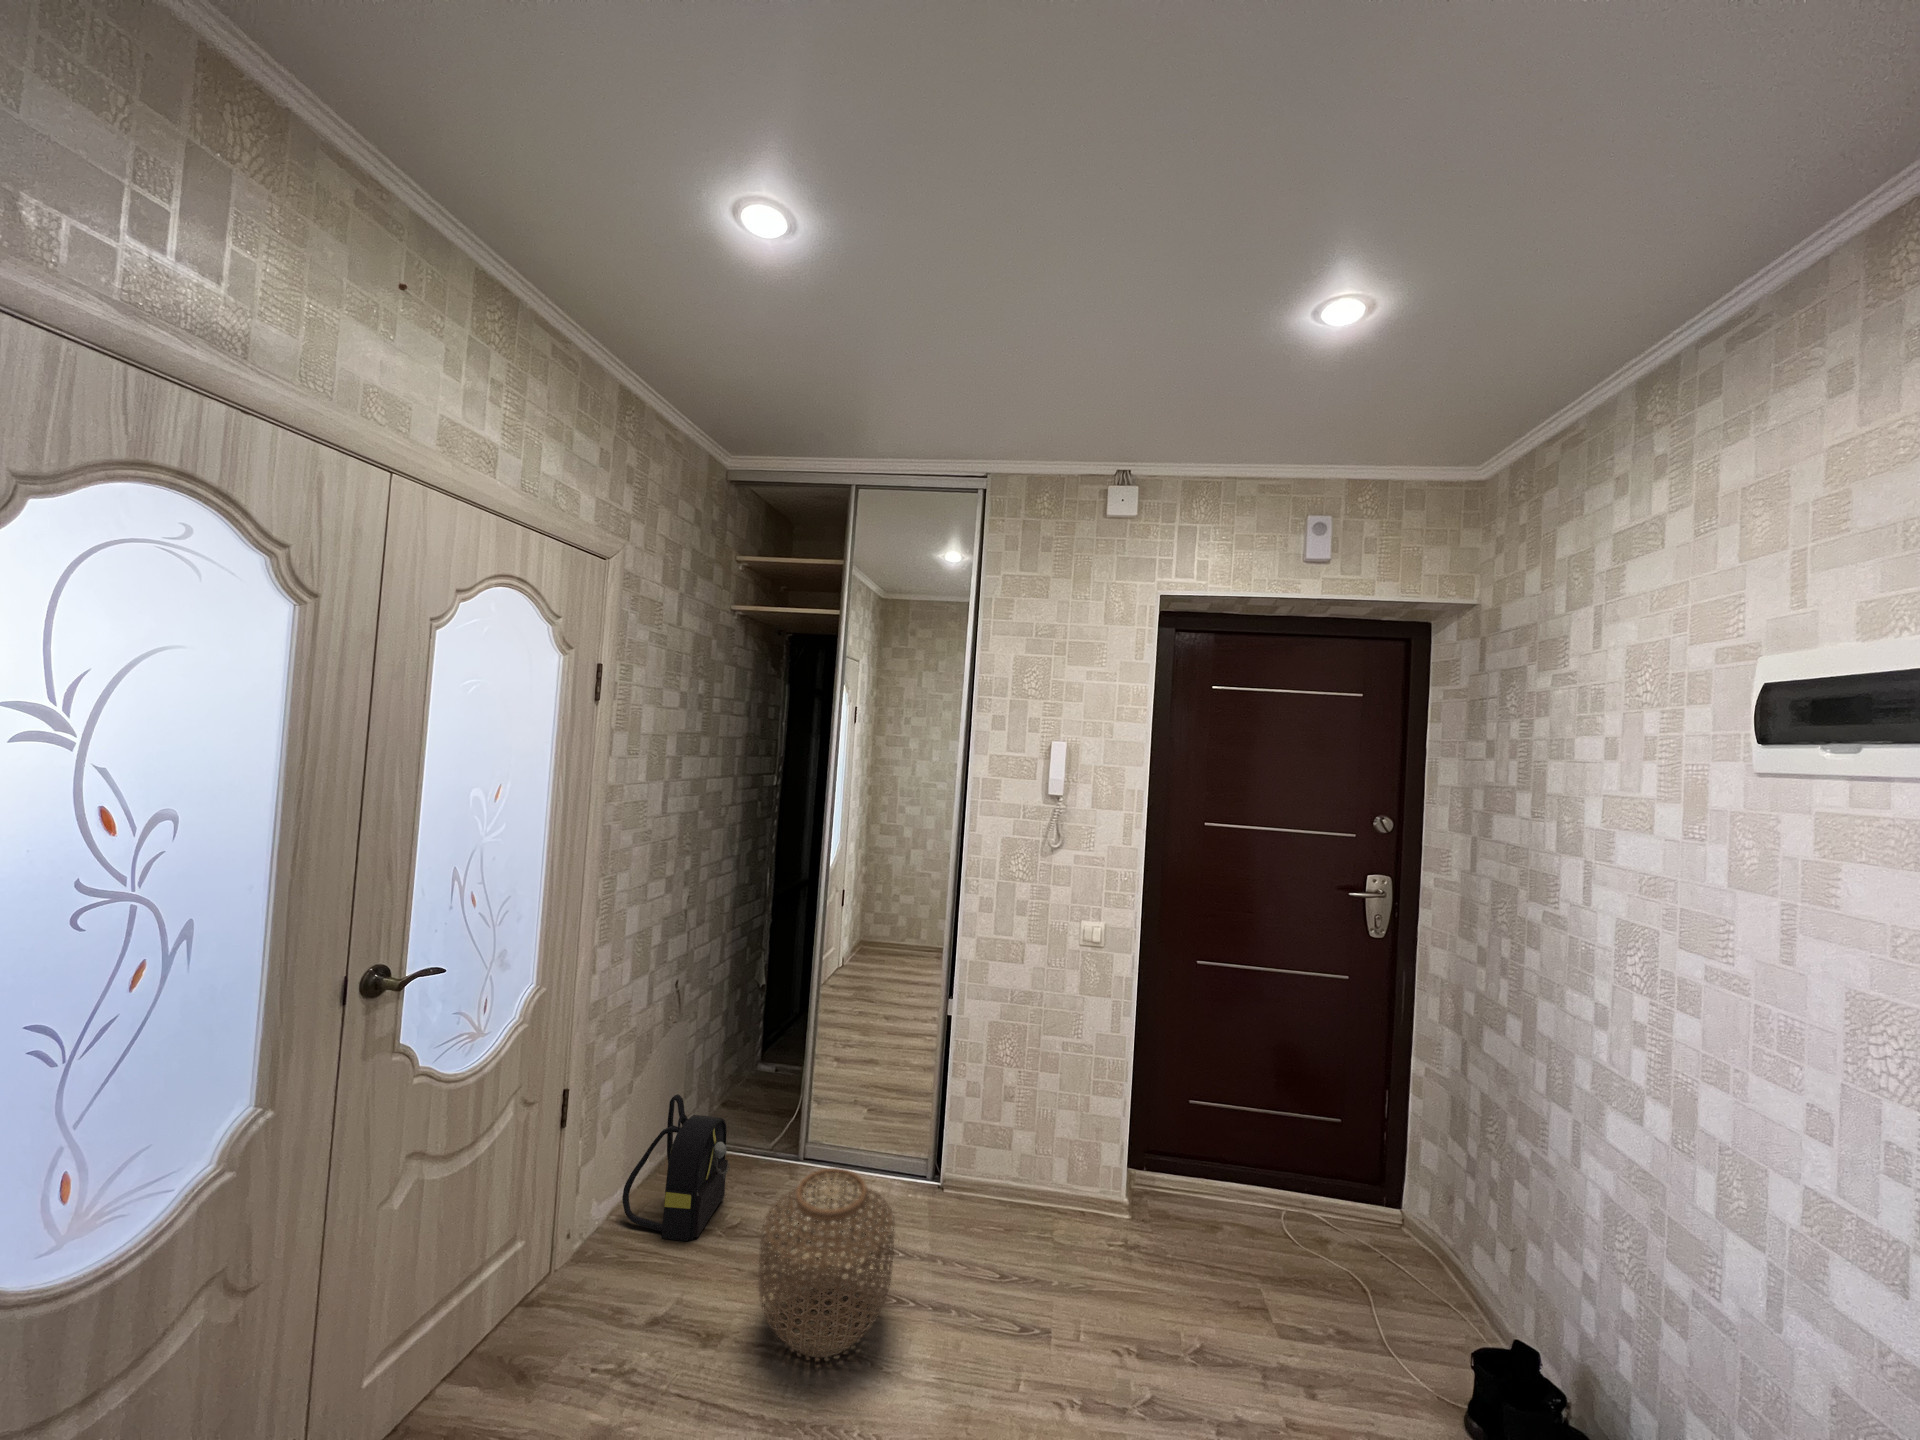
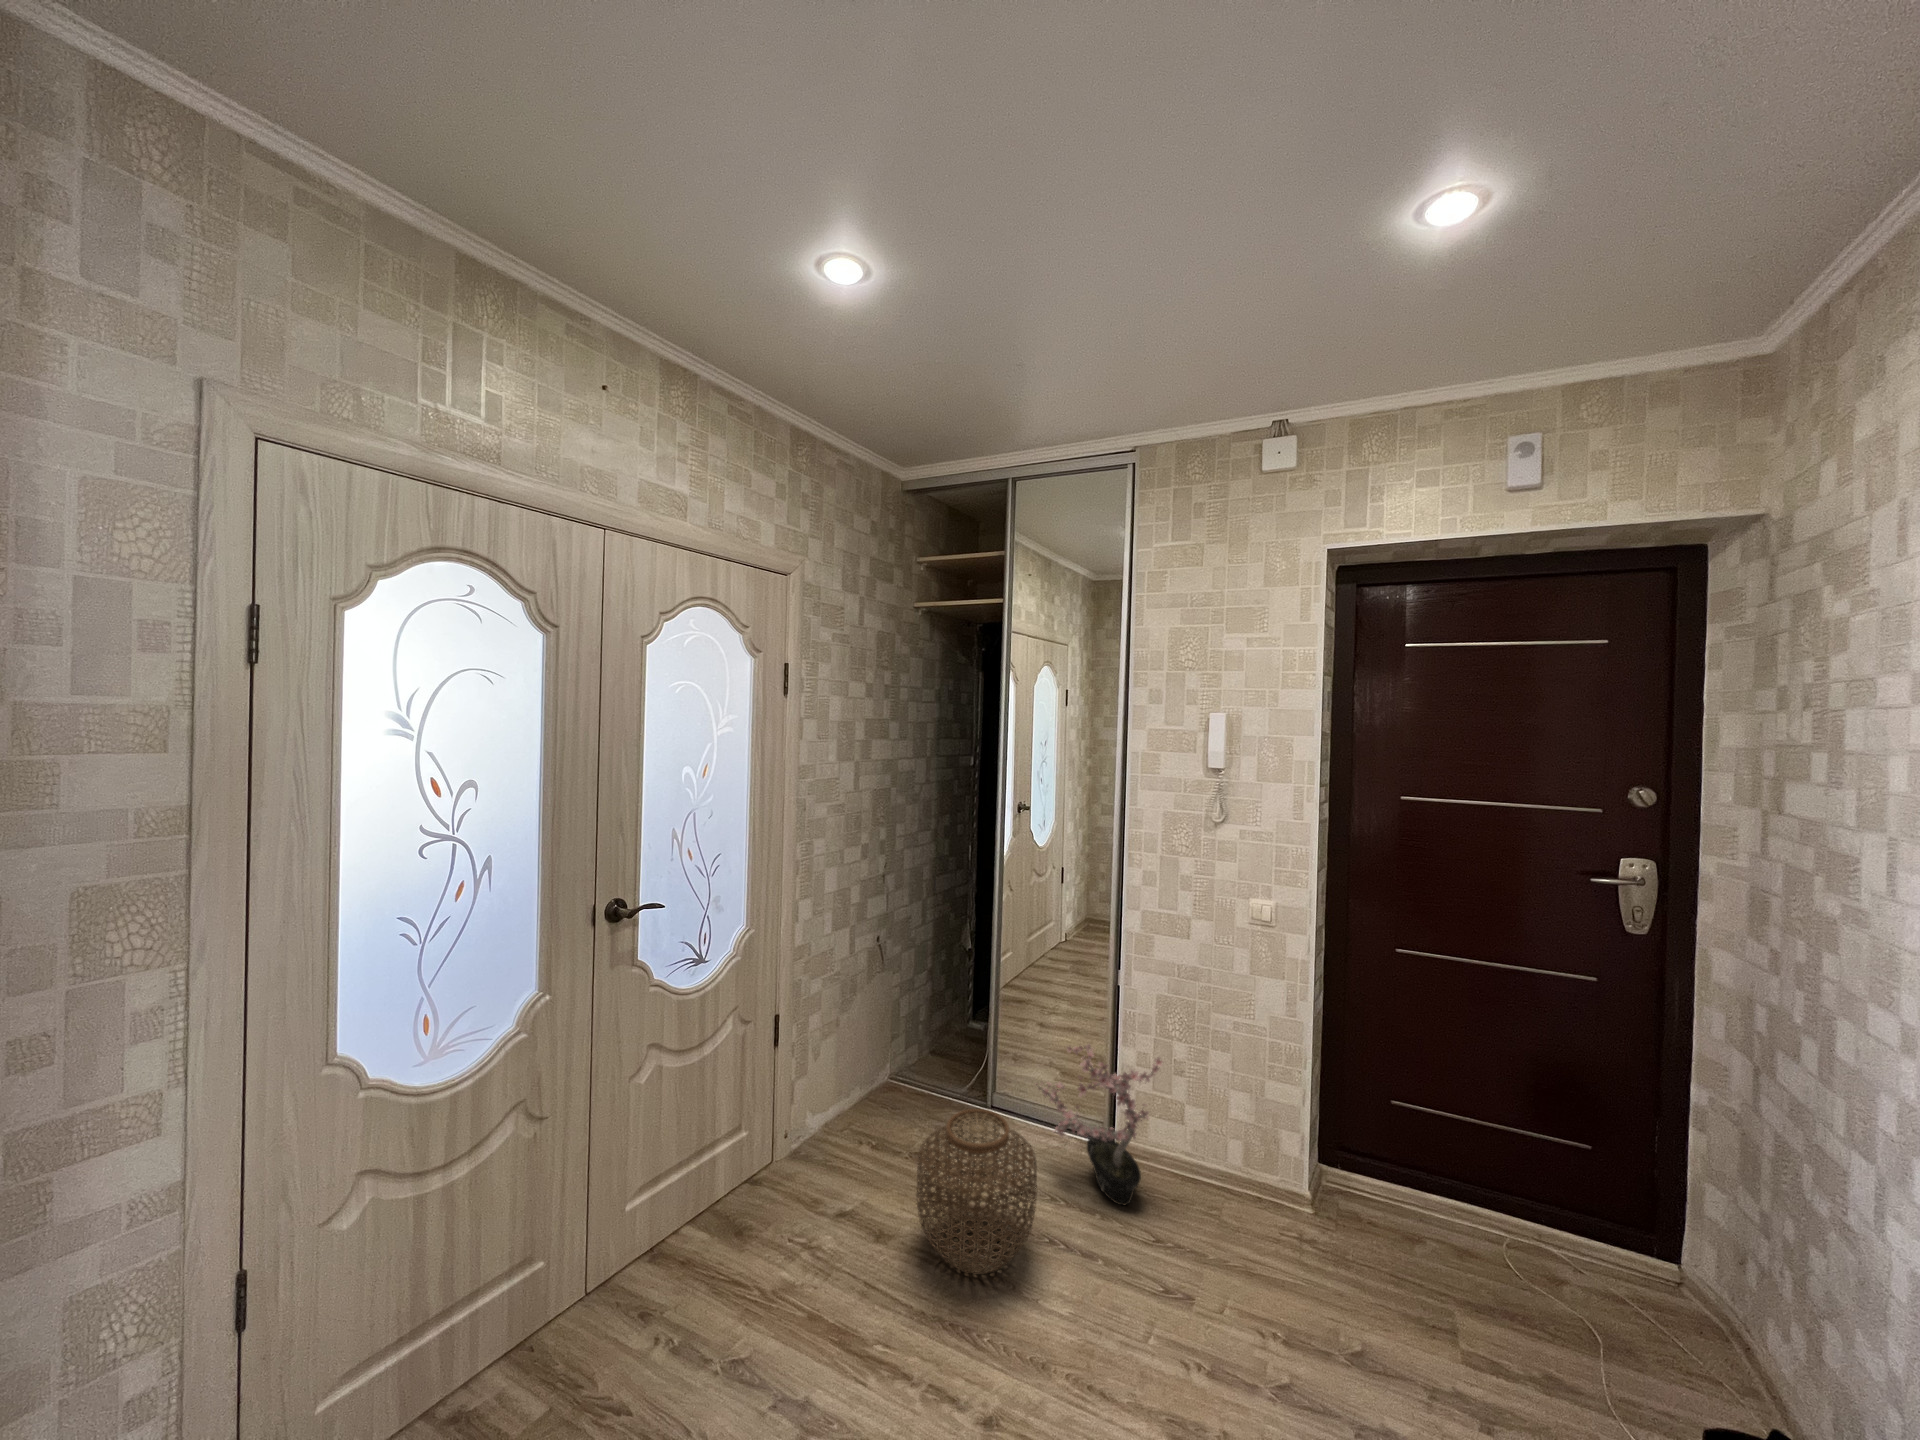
potted plant: none [870,1068,1012,1245] -> present [1036,1044,1162,1205]
backpack: present [623,1094,730,1241] -> none [825,1032,912,1157]

